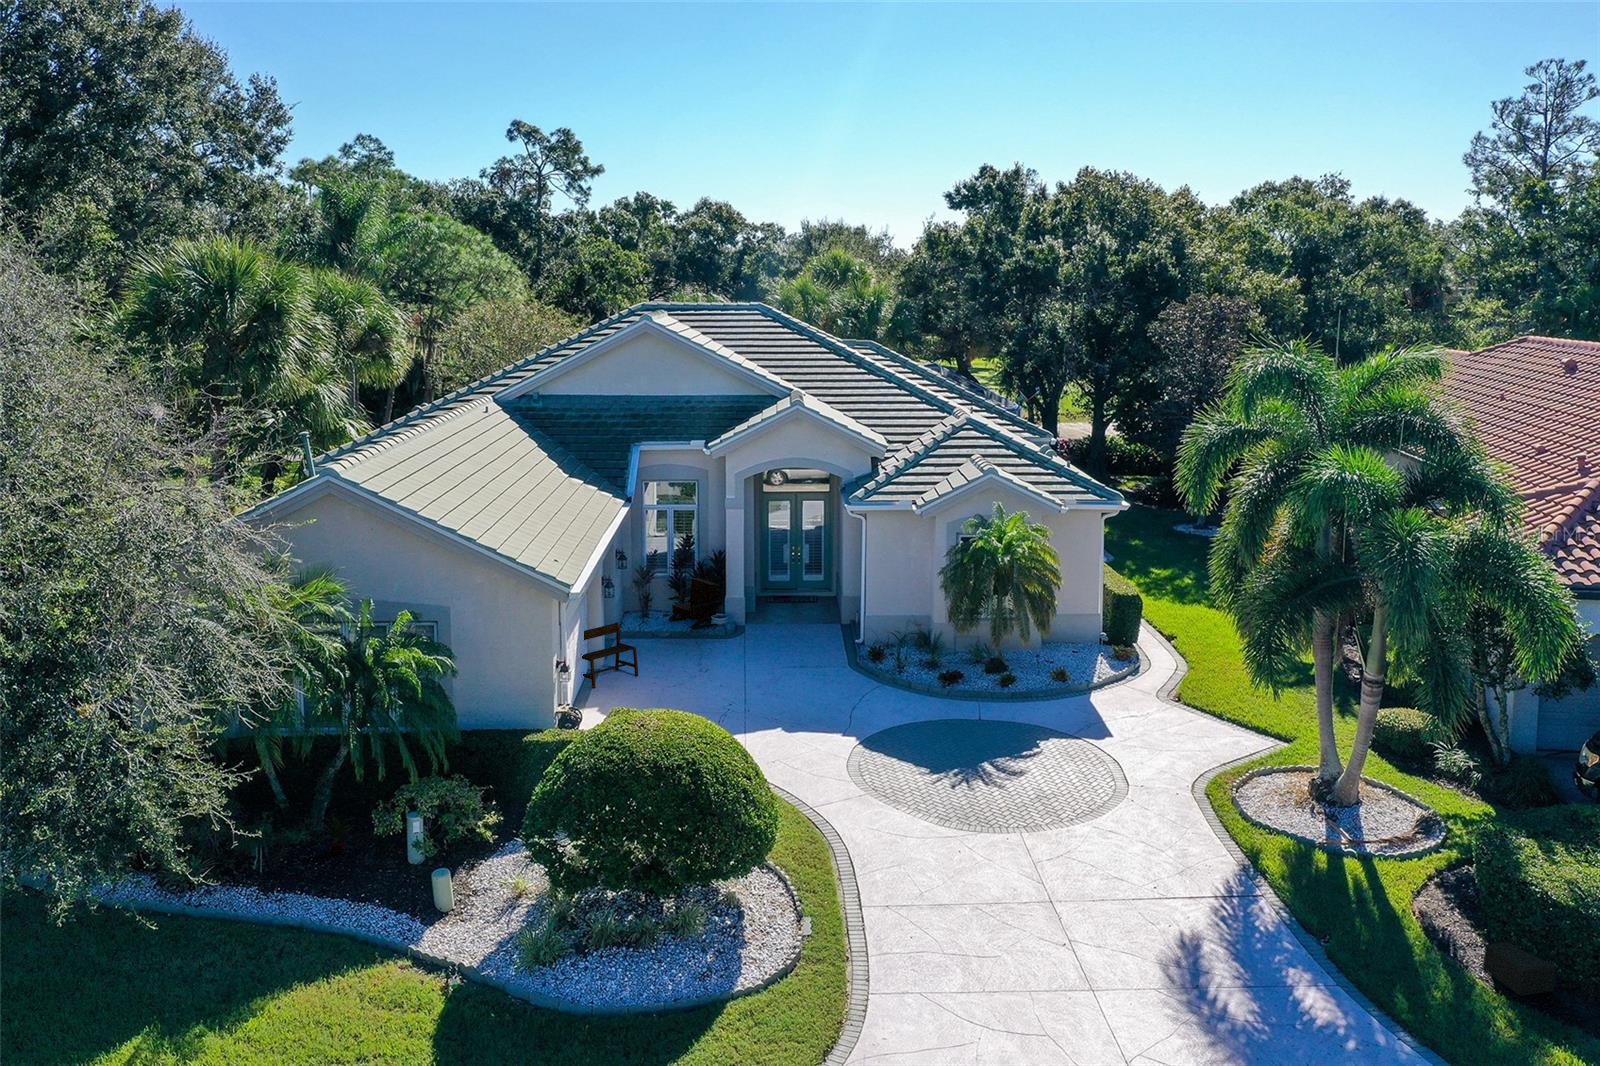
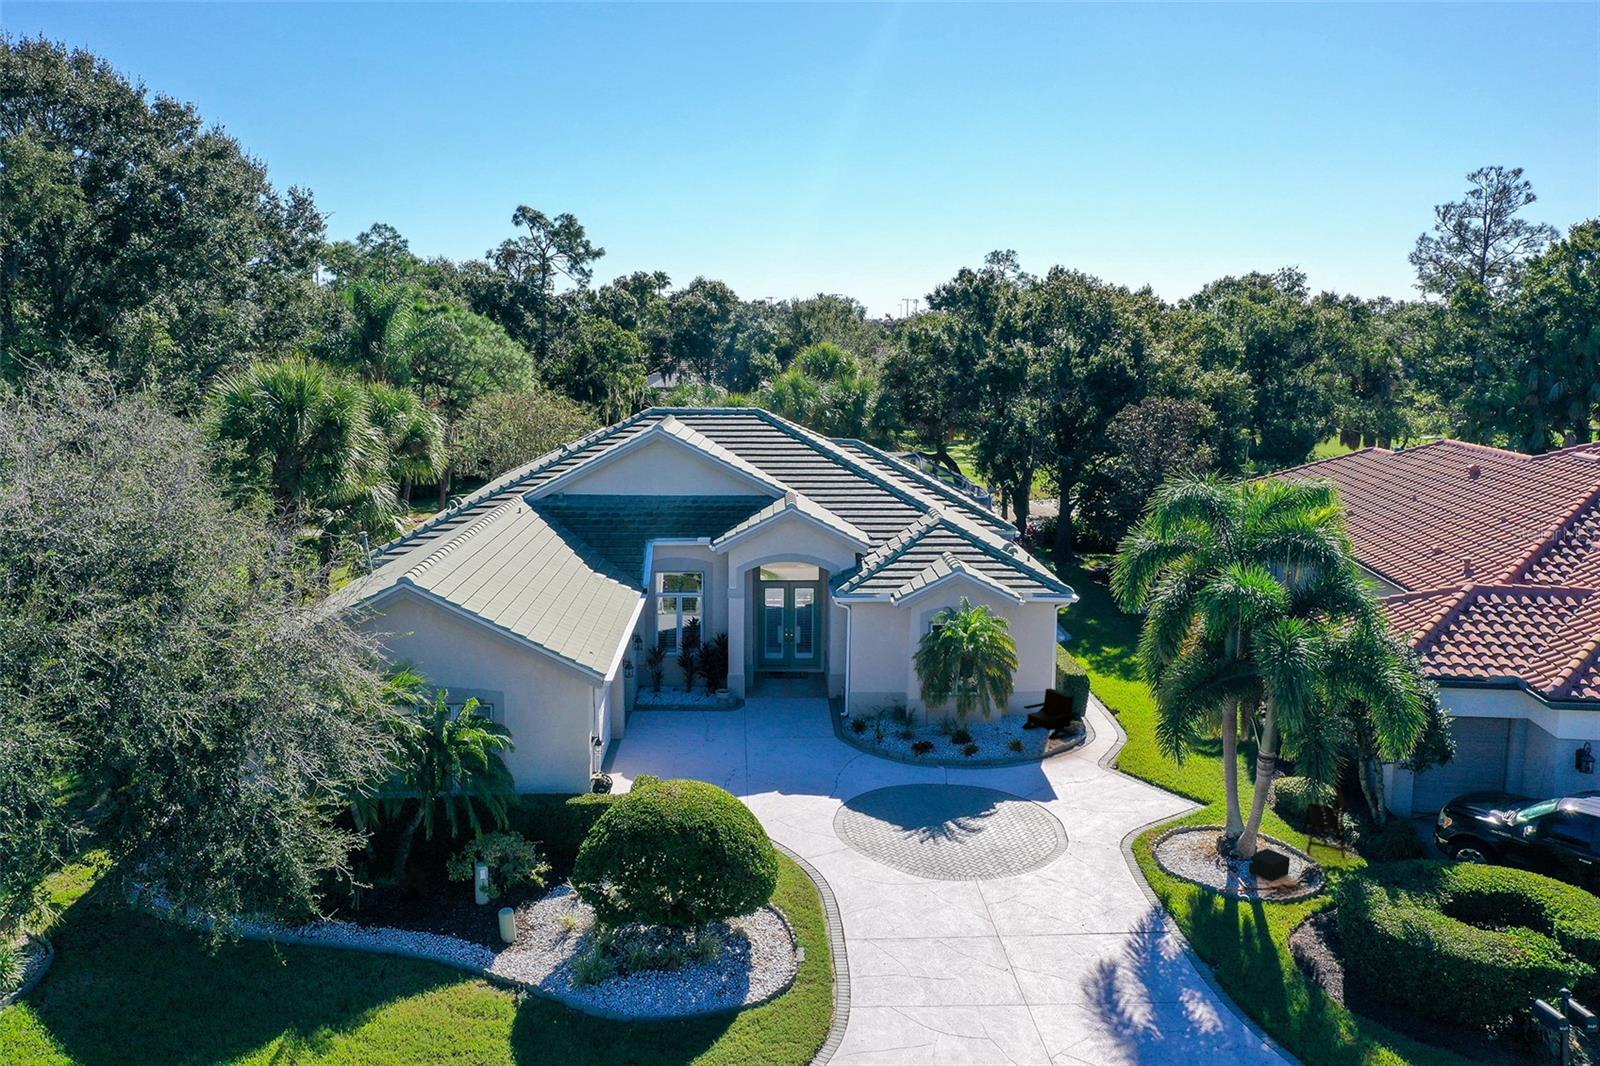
lounge chair: present [668,578,723,629] -> present [1022,688,1079,740]
bench: present [582,622,638,688] -> present [1303,787,1347,858]
storage box: present [1483,941,1556,996] -> present [1249,849,1290,881]

